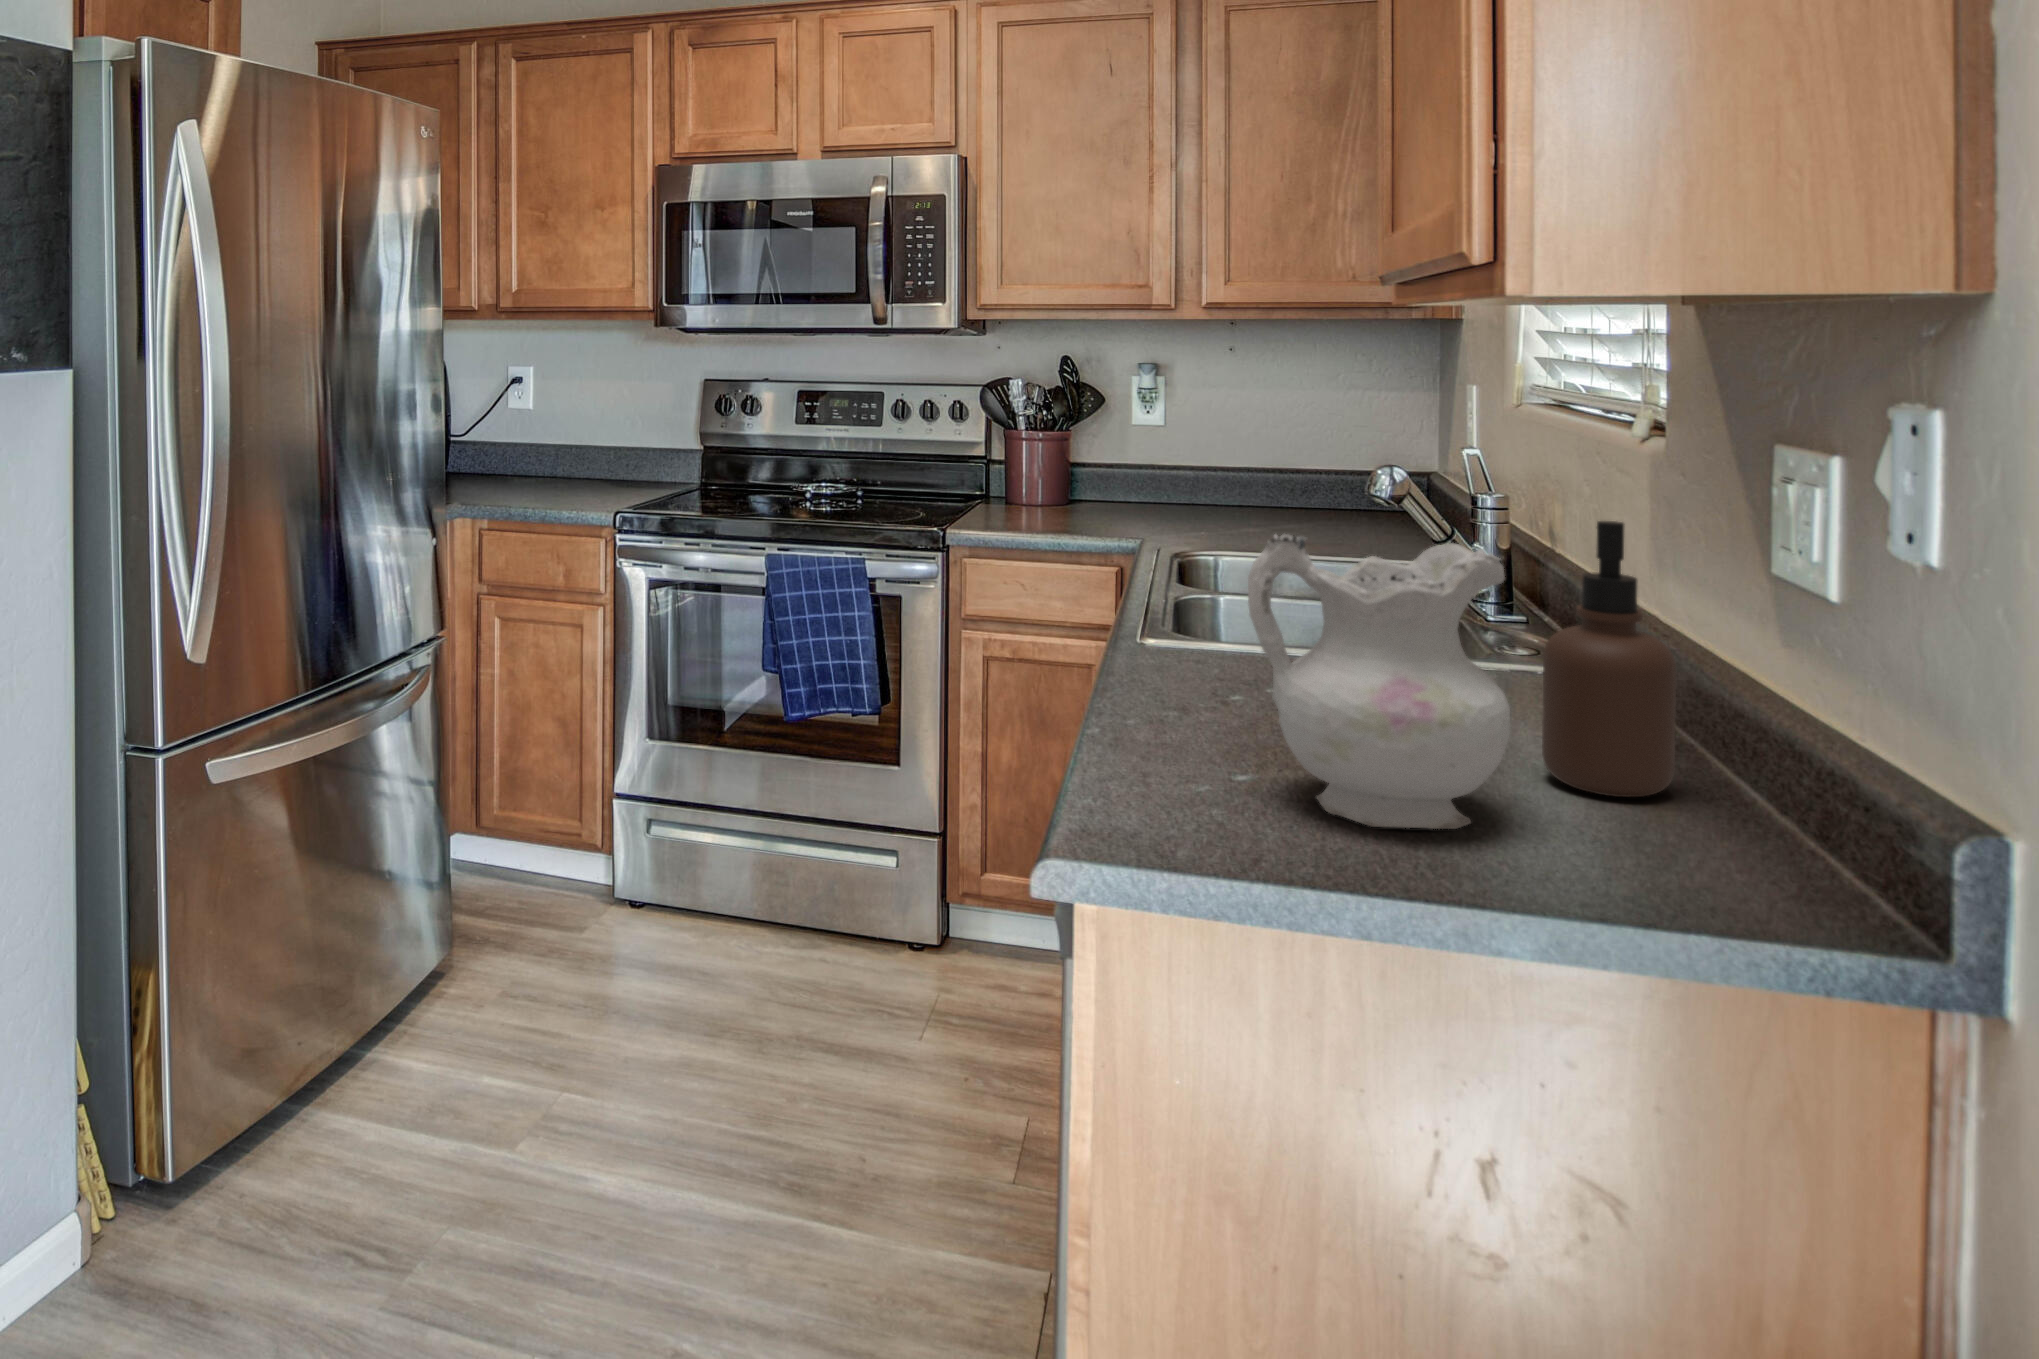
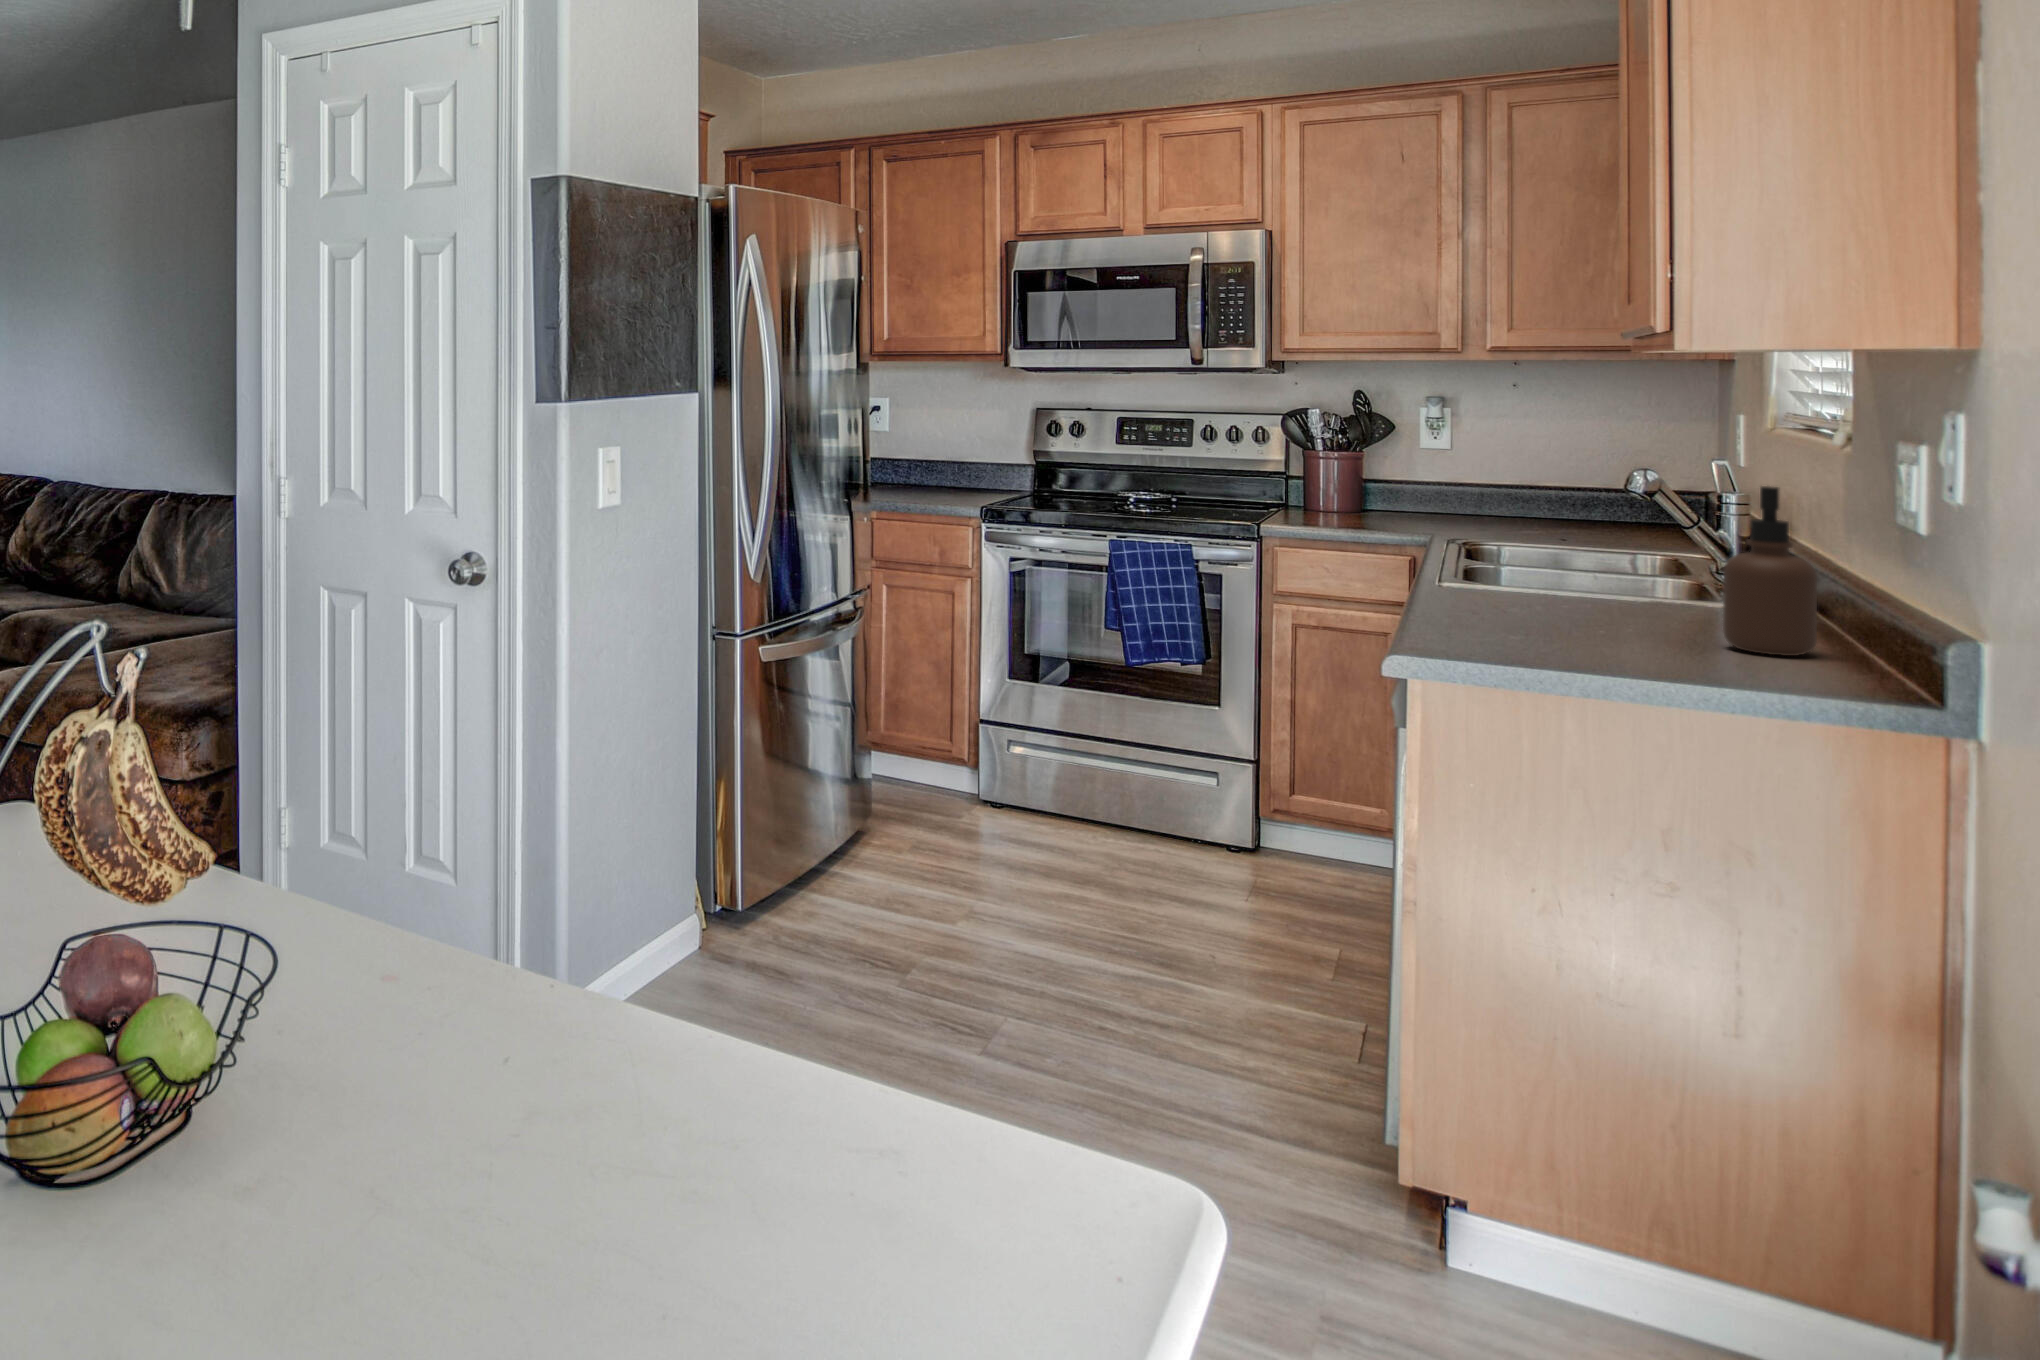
ceramic pitcher: present [1248,534,1510,829] -> none [1510,485,1687,658]

